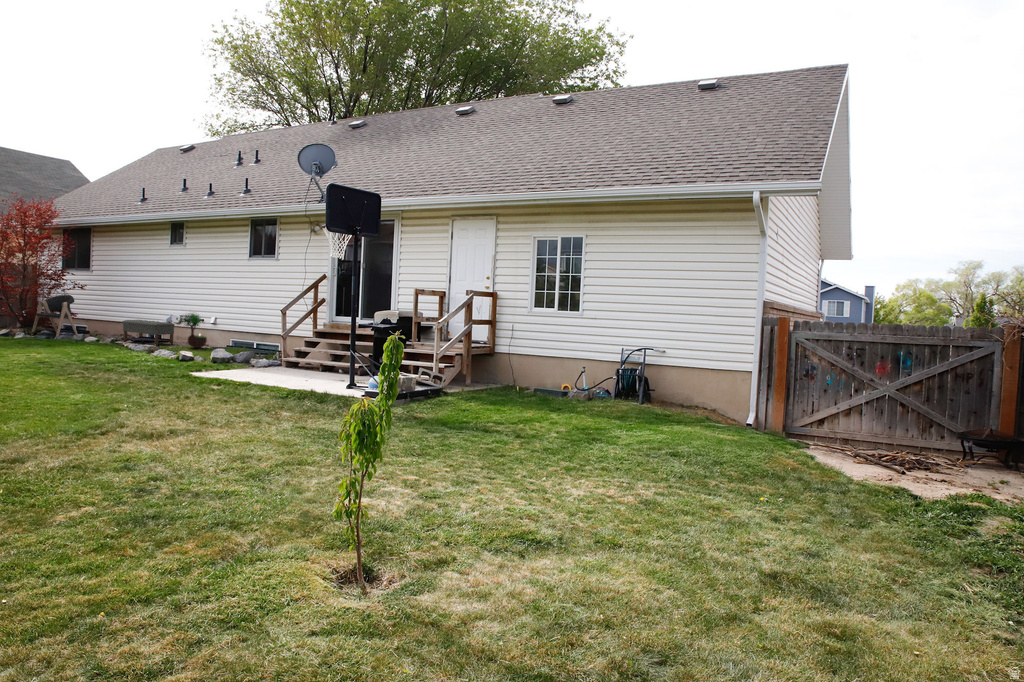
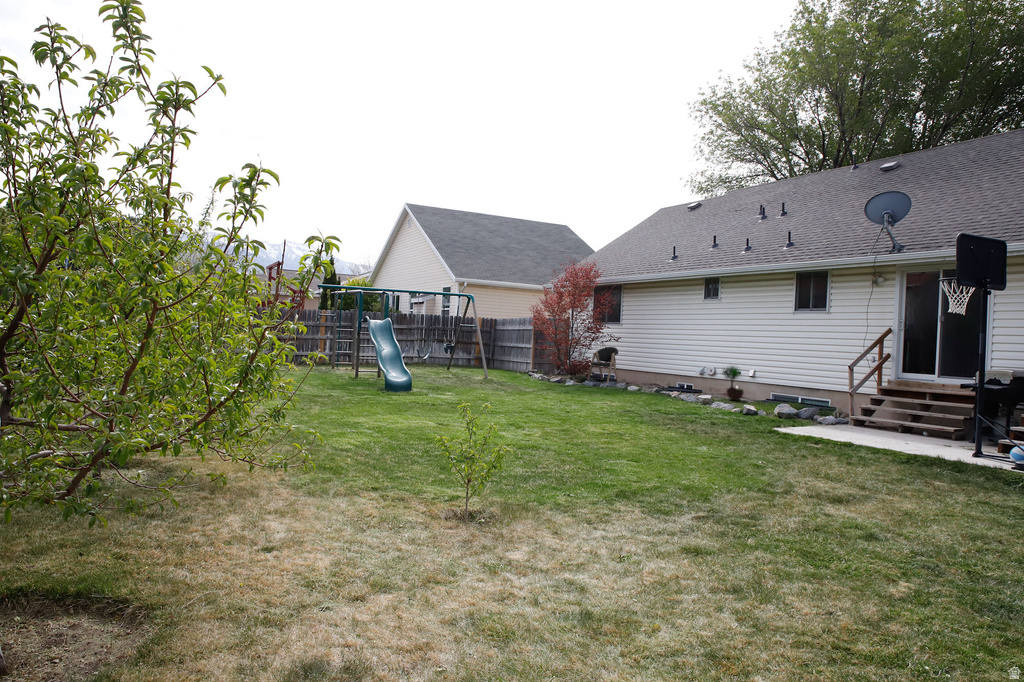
bench: present [122,320,175,346] -> none [663,370,709,396]

